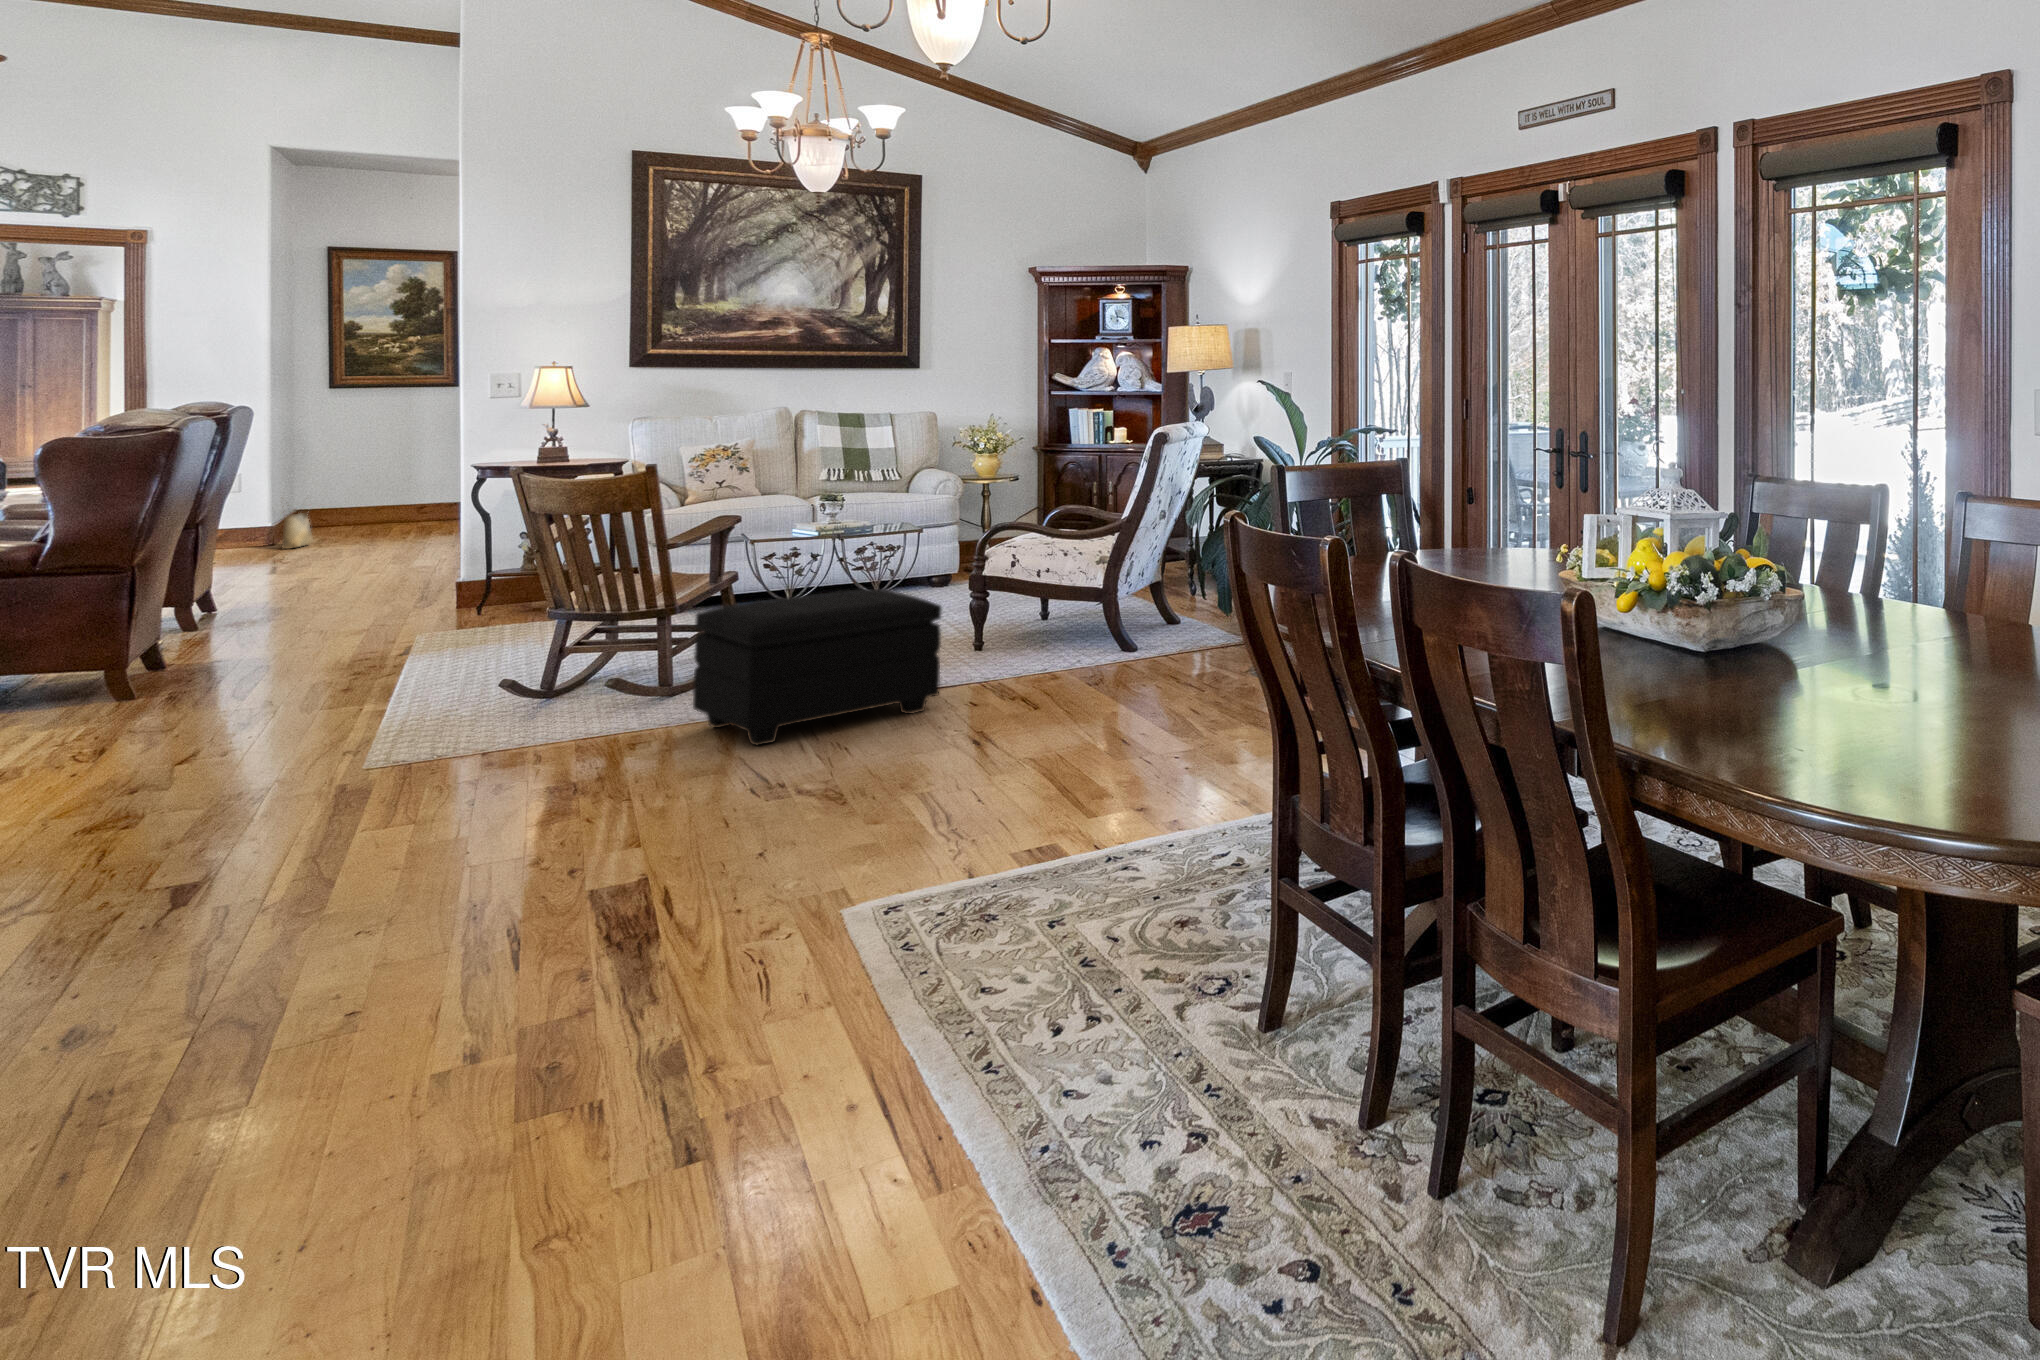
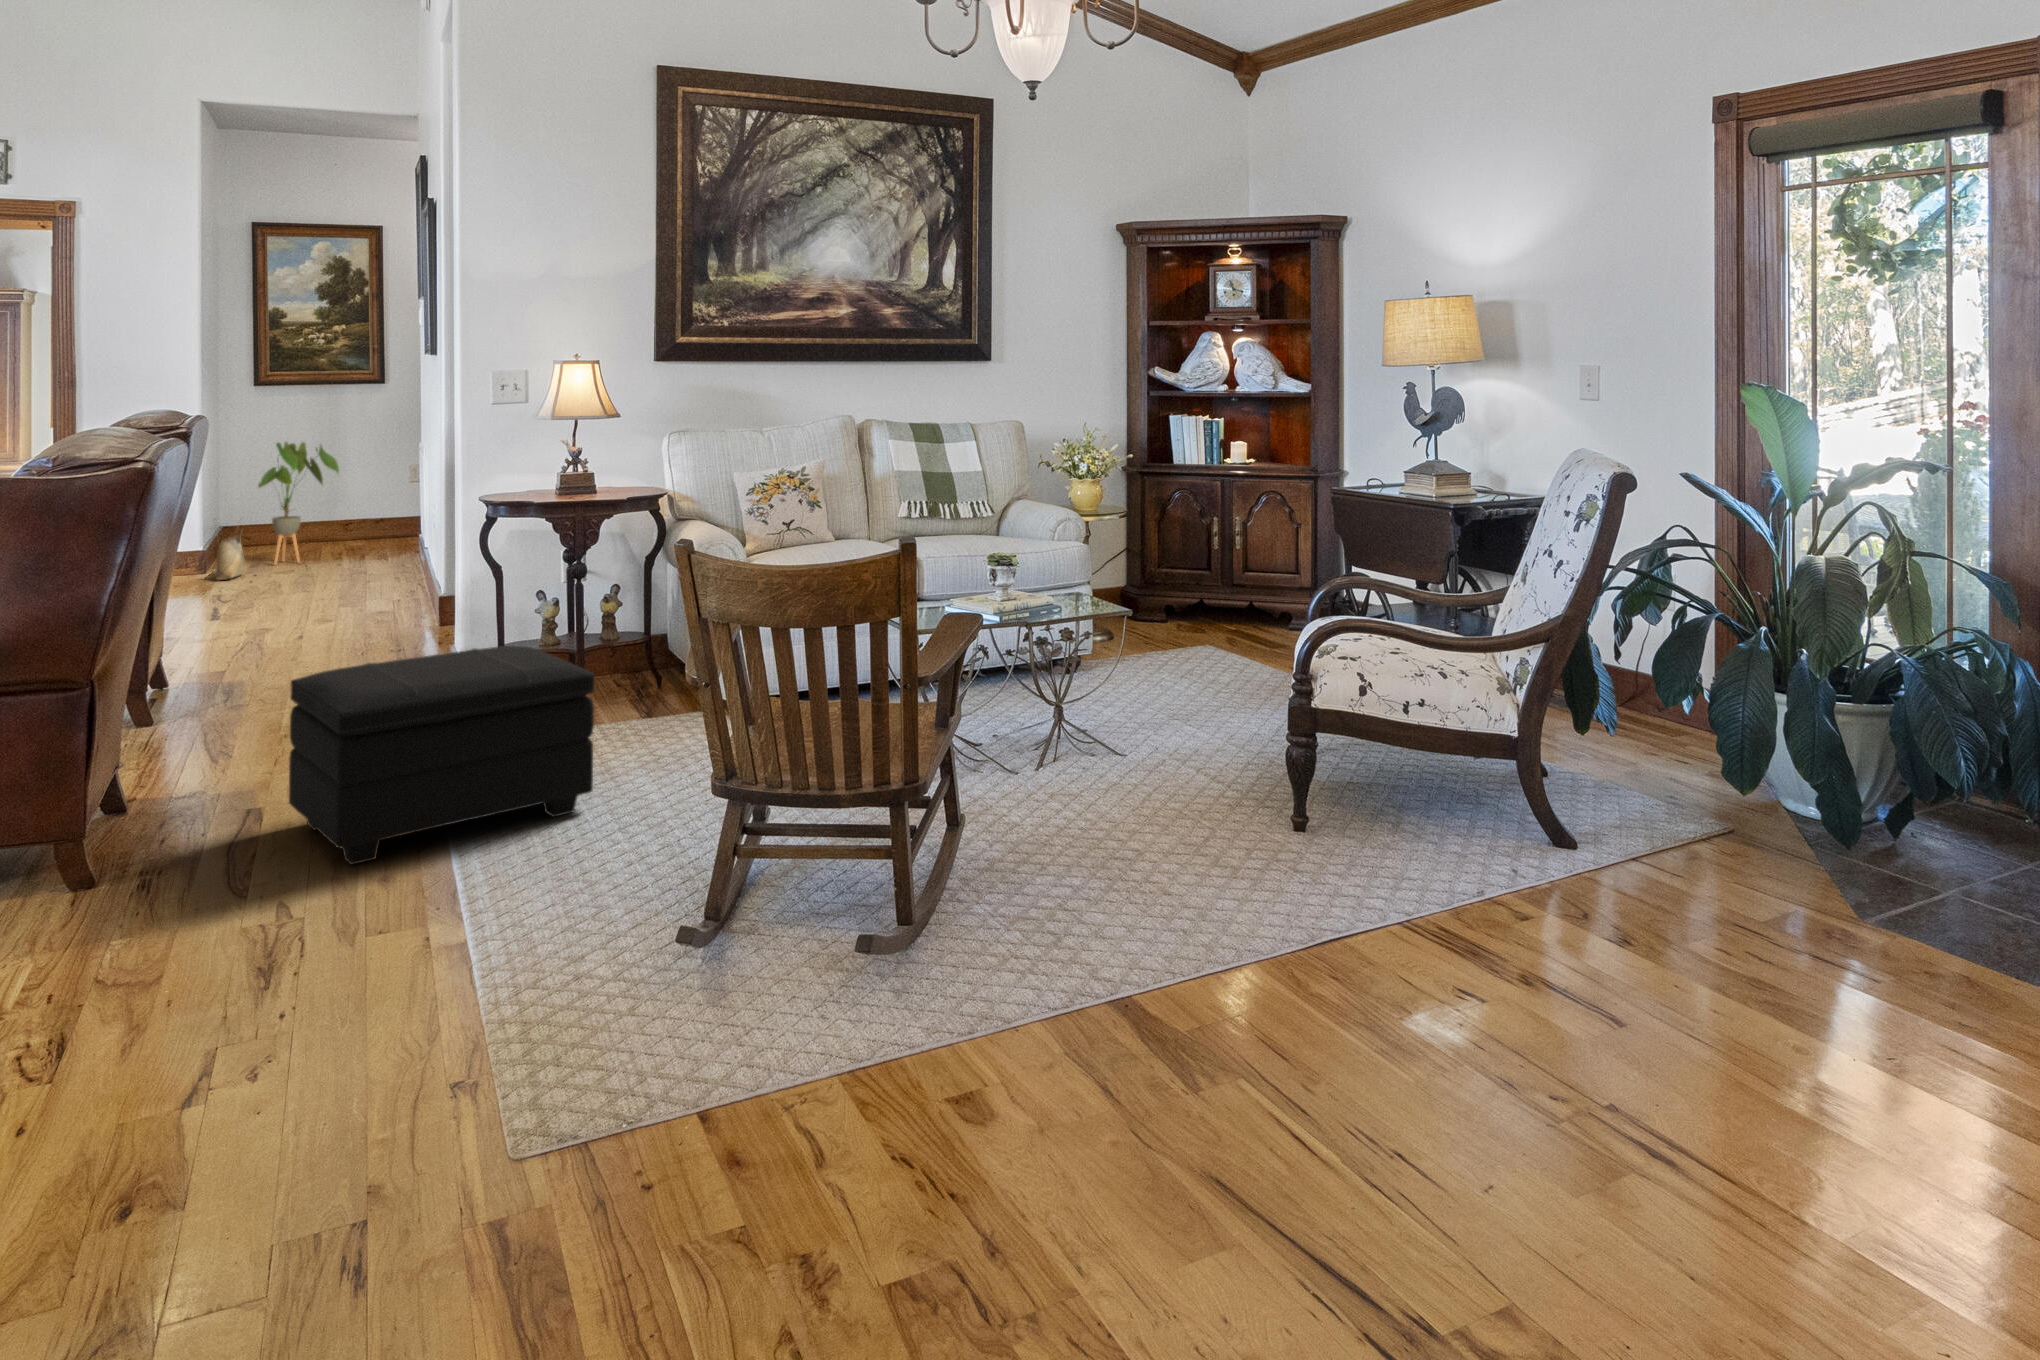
house plant: none [329,434,408,538] -> present [258,442,339,565]
footstool: present [693,589,942,745] -> present [289,646,595,864]

